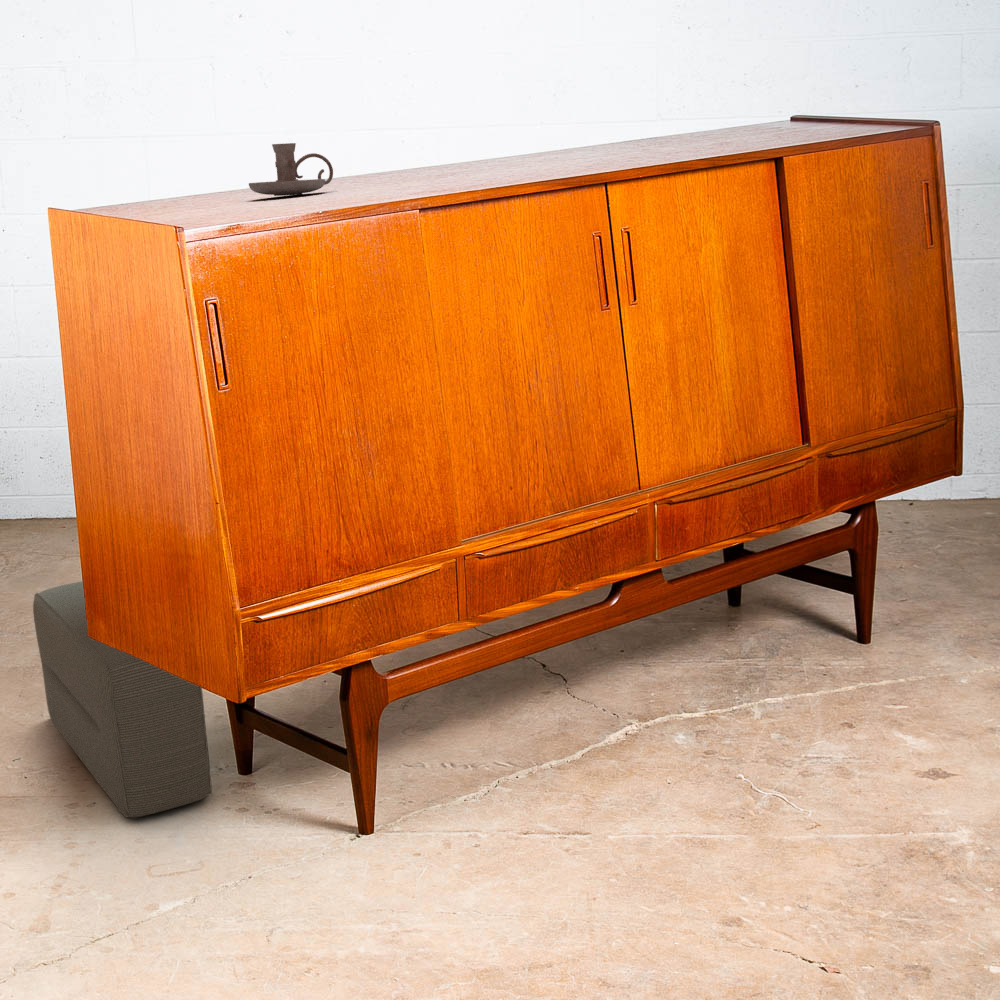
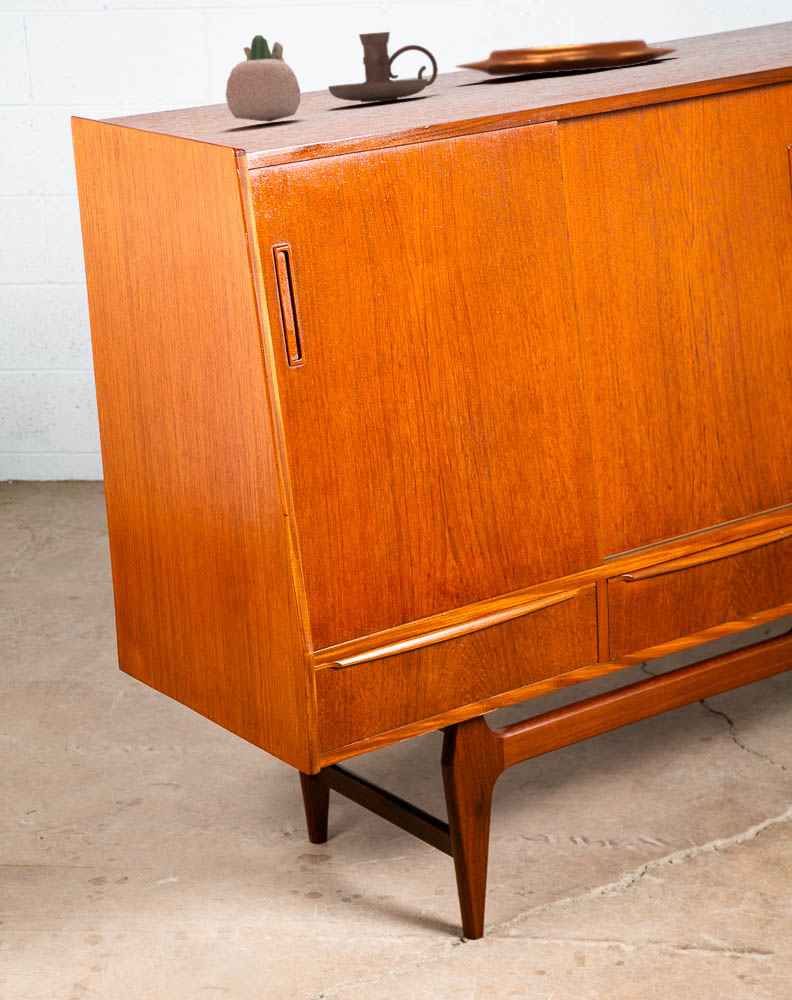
succulent planter: none [168,143,226,208] -> present [226,35,300,122]
decorative bowl: none [348,154,517,178] -> present [457,40,676,76]
pouf: present [33,581,212,818] -> none [60,585,276,899]

